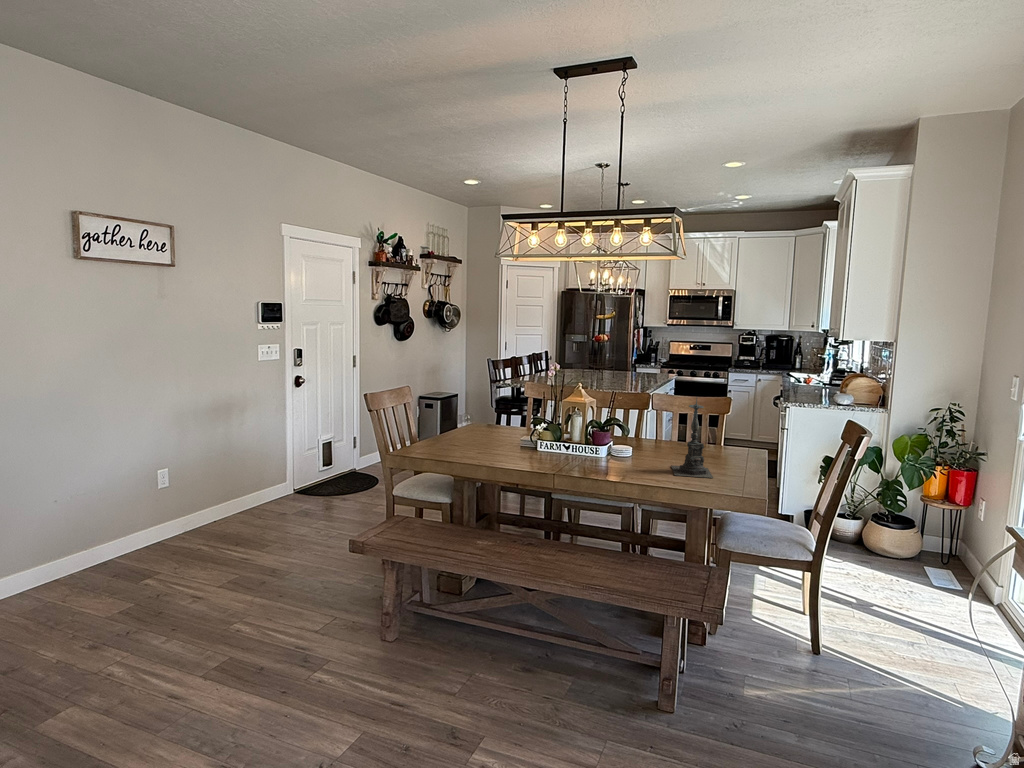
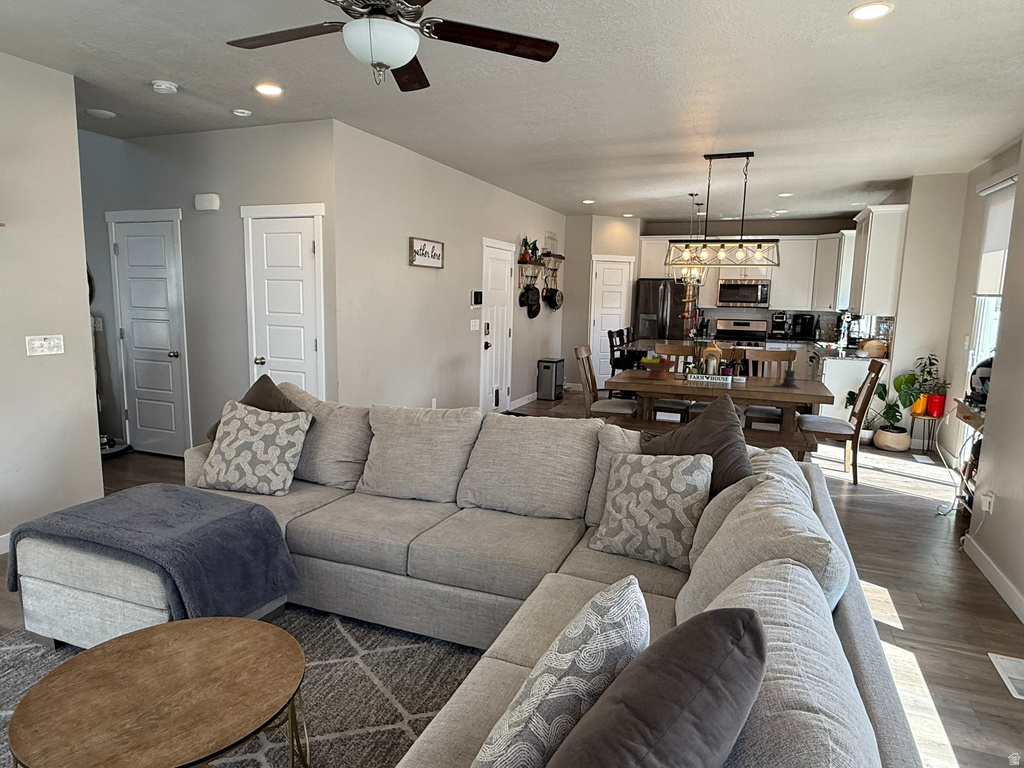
fruit bowl: none [447,409,511,452] -> present [640,355,677,380]

